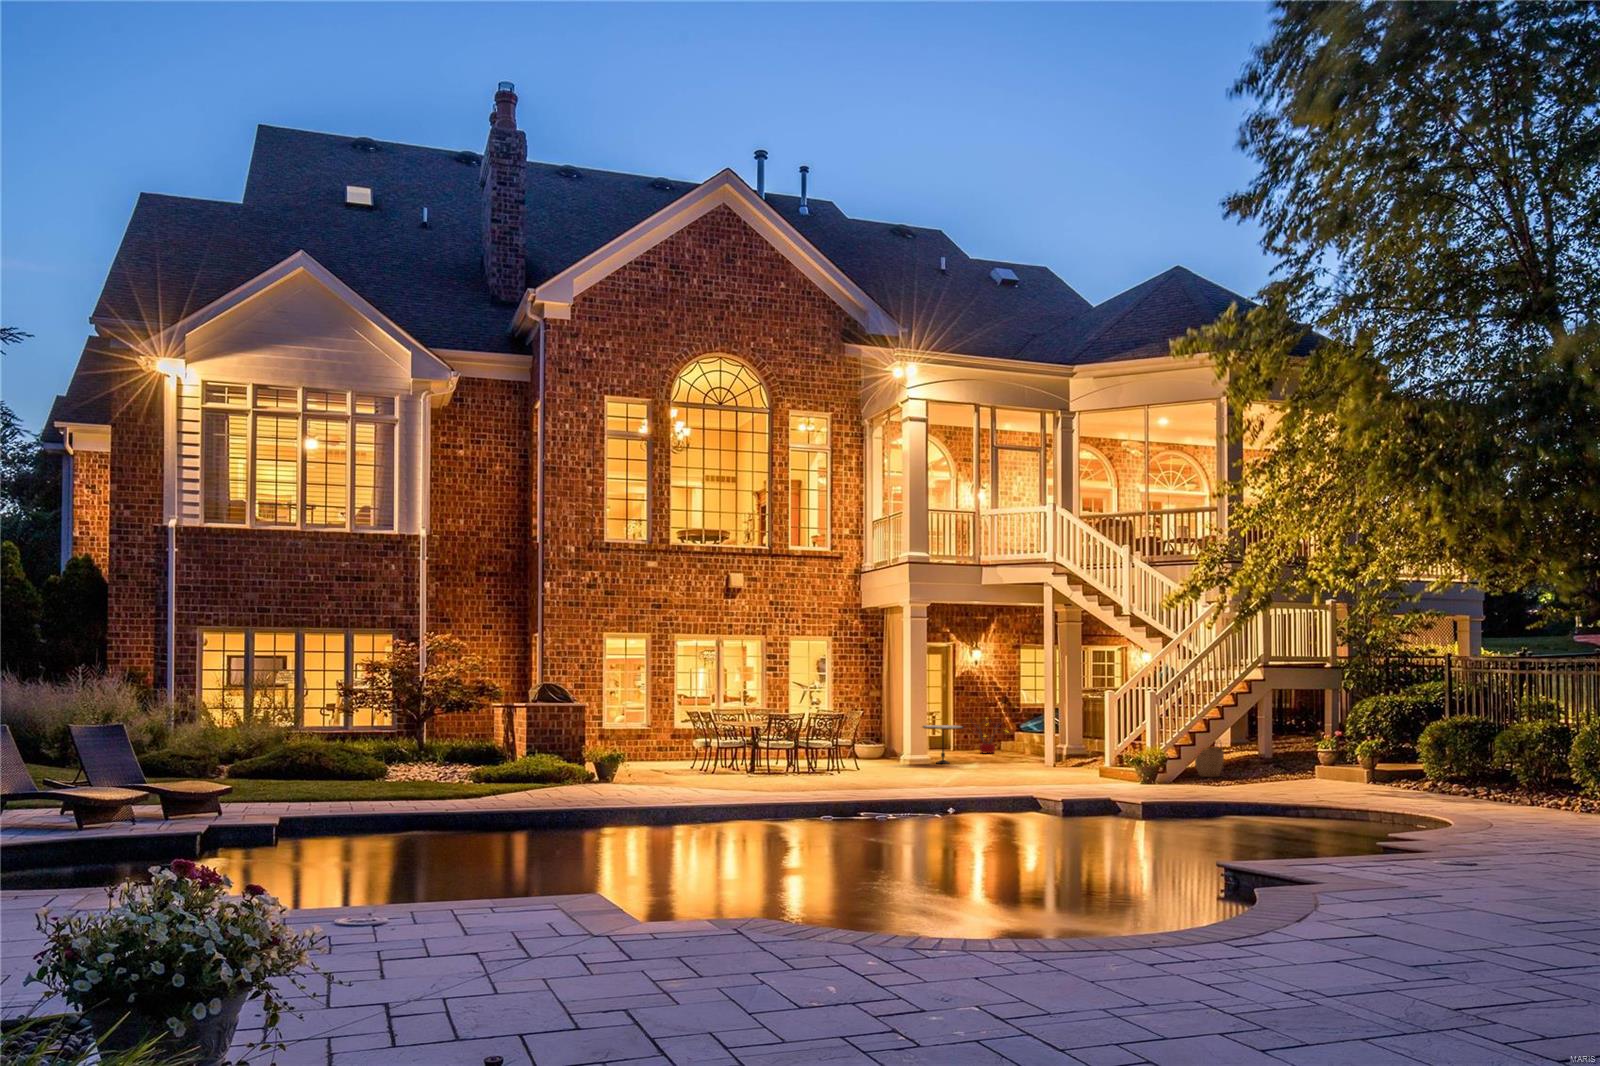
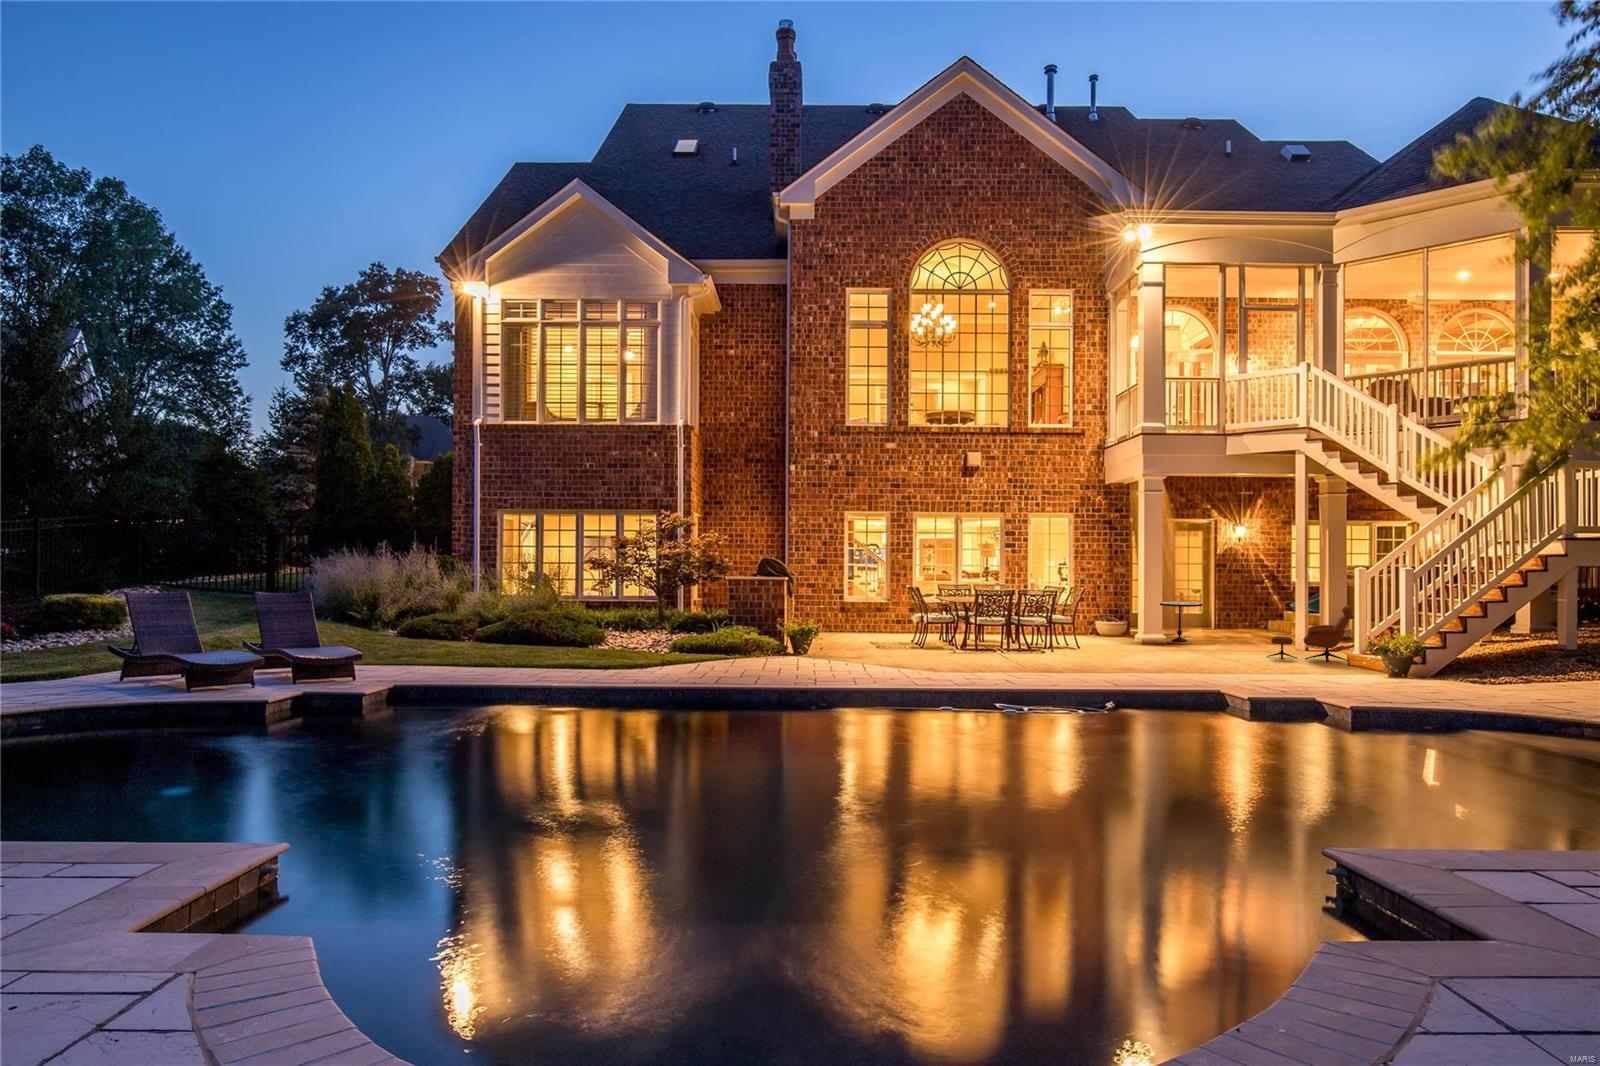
decorative plant: present [979,721,995,753] -> none [1226,594,1271,631]
lounge chair: none [1034,725,1105,776] -> present [1267,605,1352,662]
woven basket: present [1195,741,1224,777] -> none [1467,624,1508,669]

